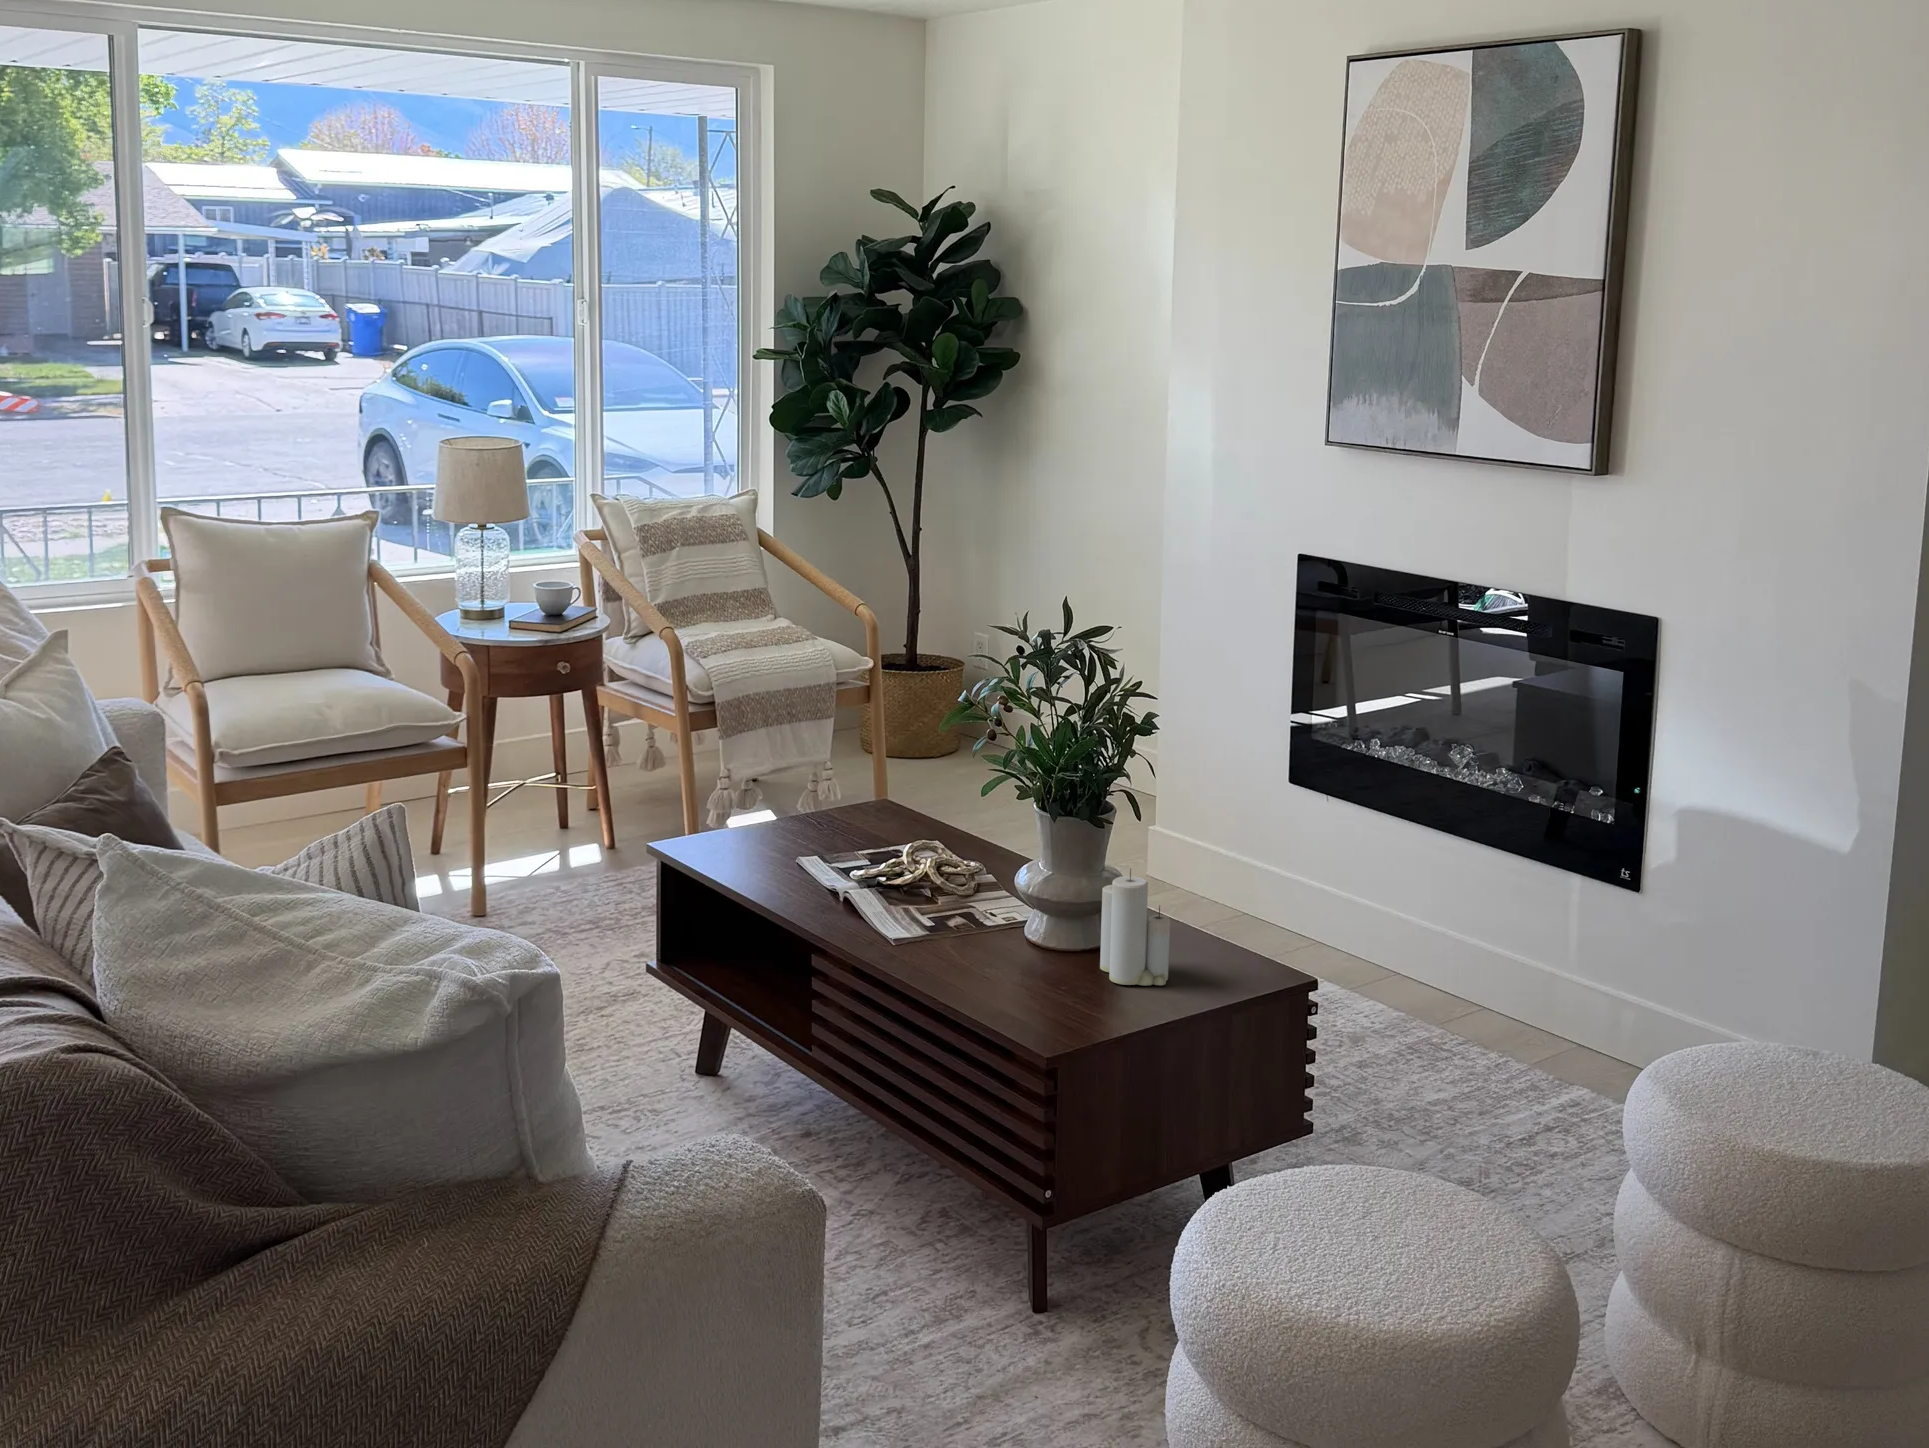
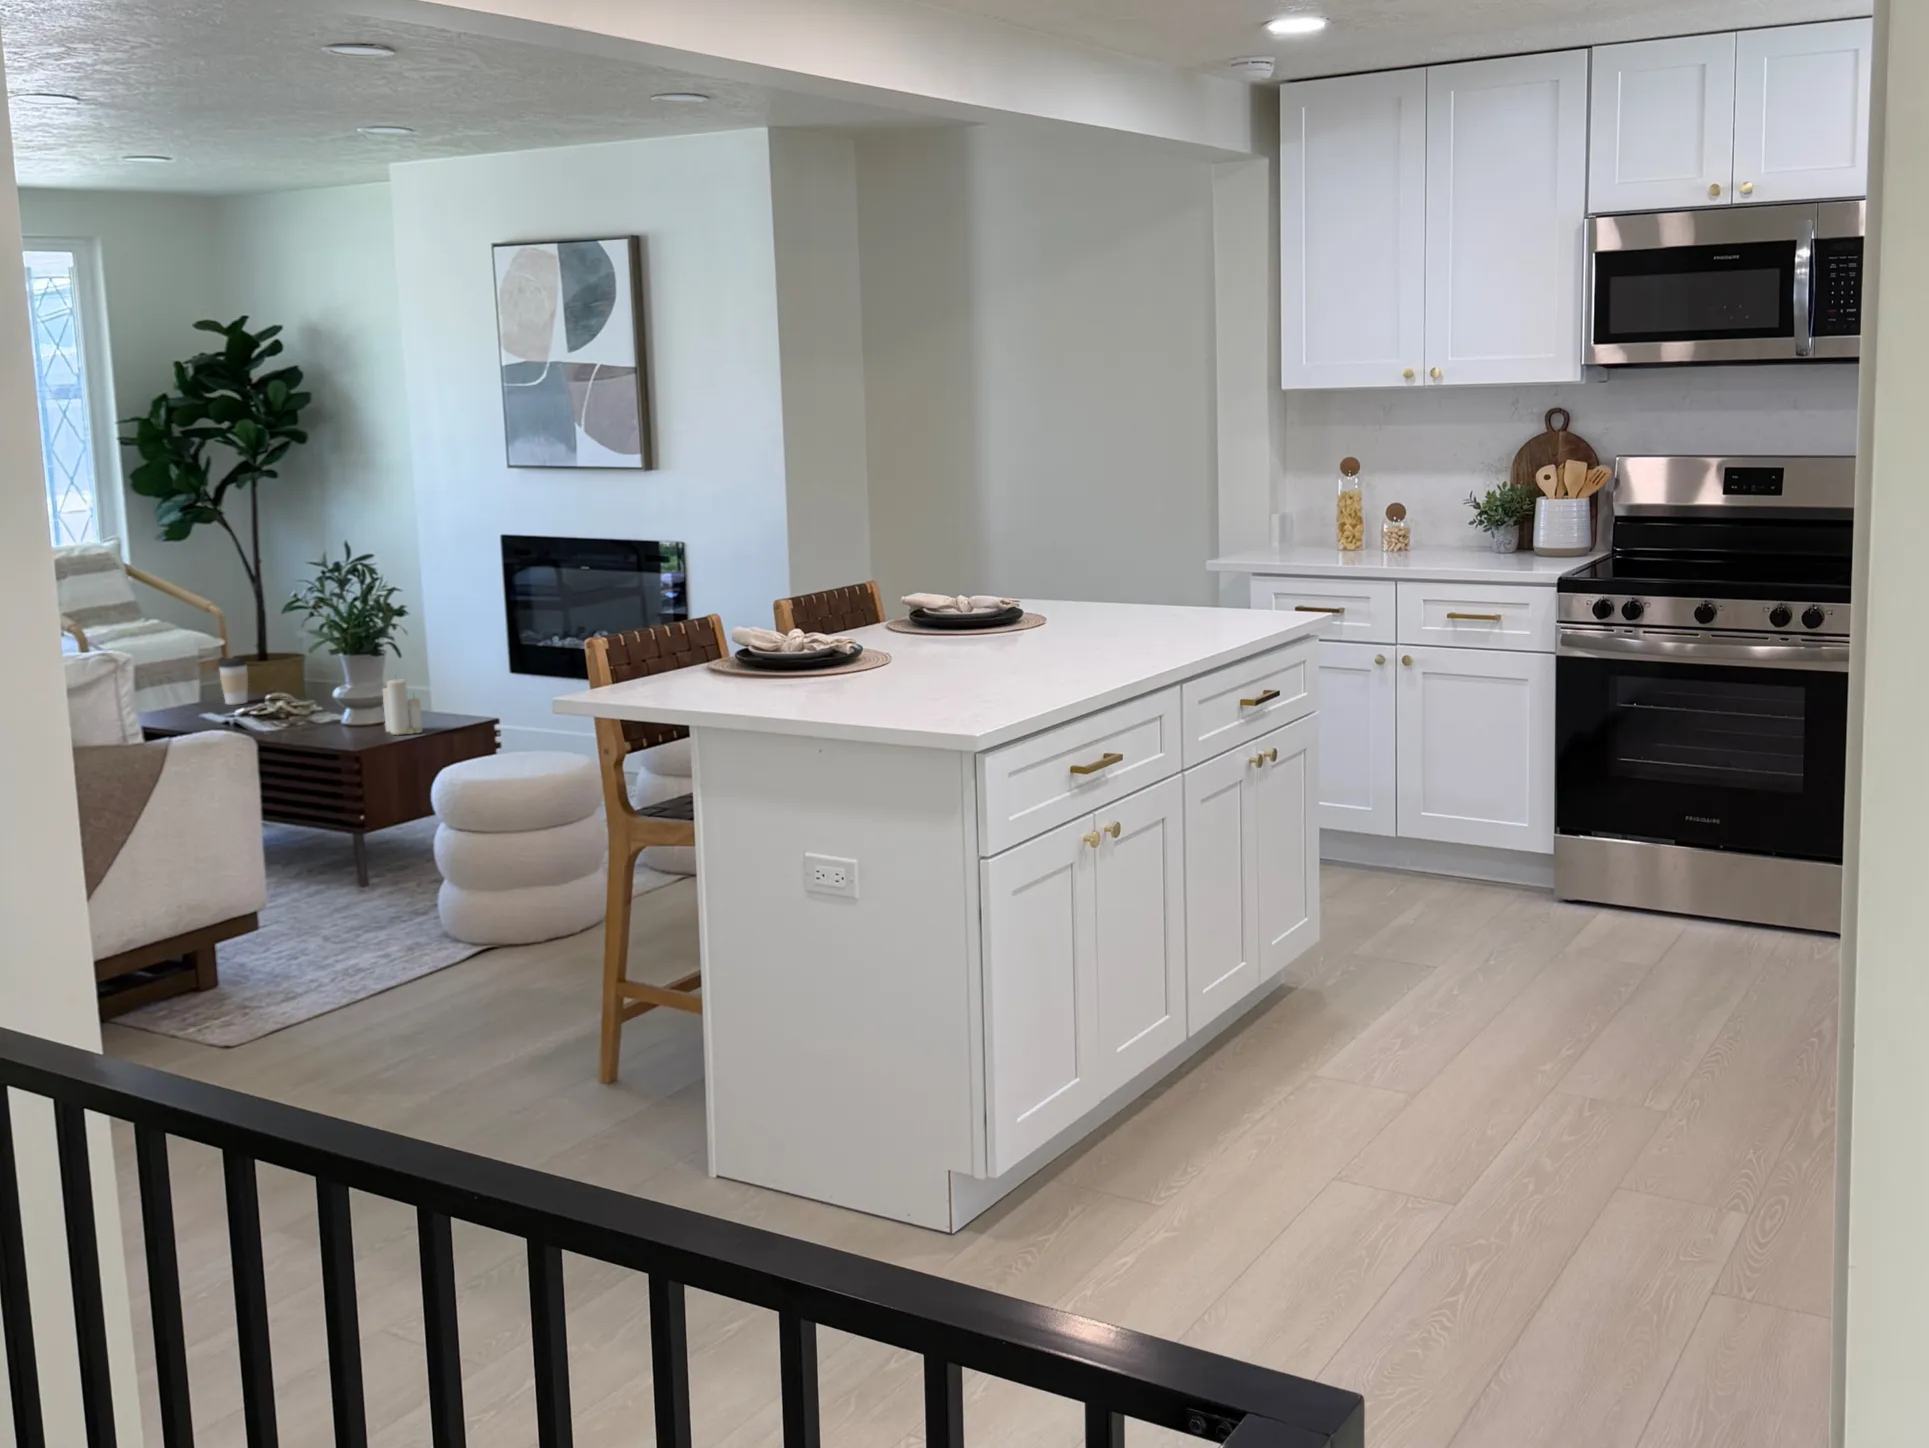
coffee cup: none [837,749,883,830] -> present [219,658,248,705]

